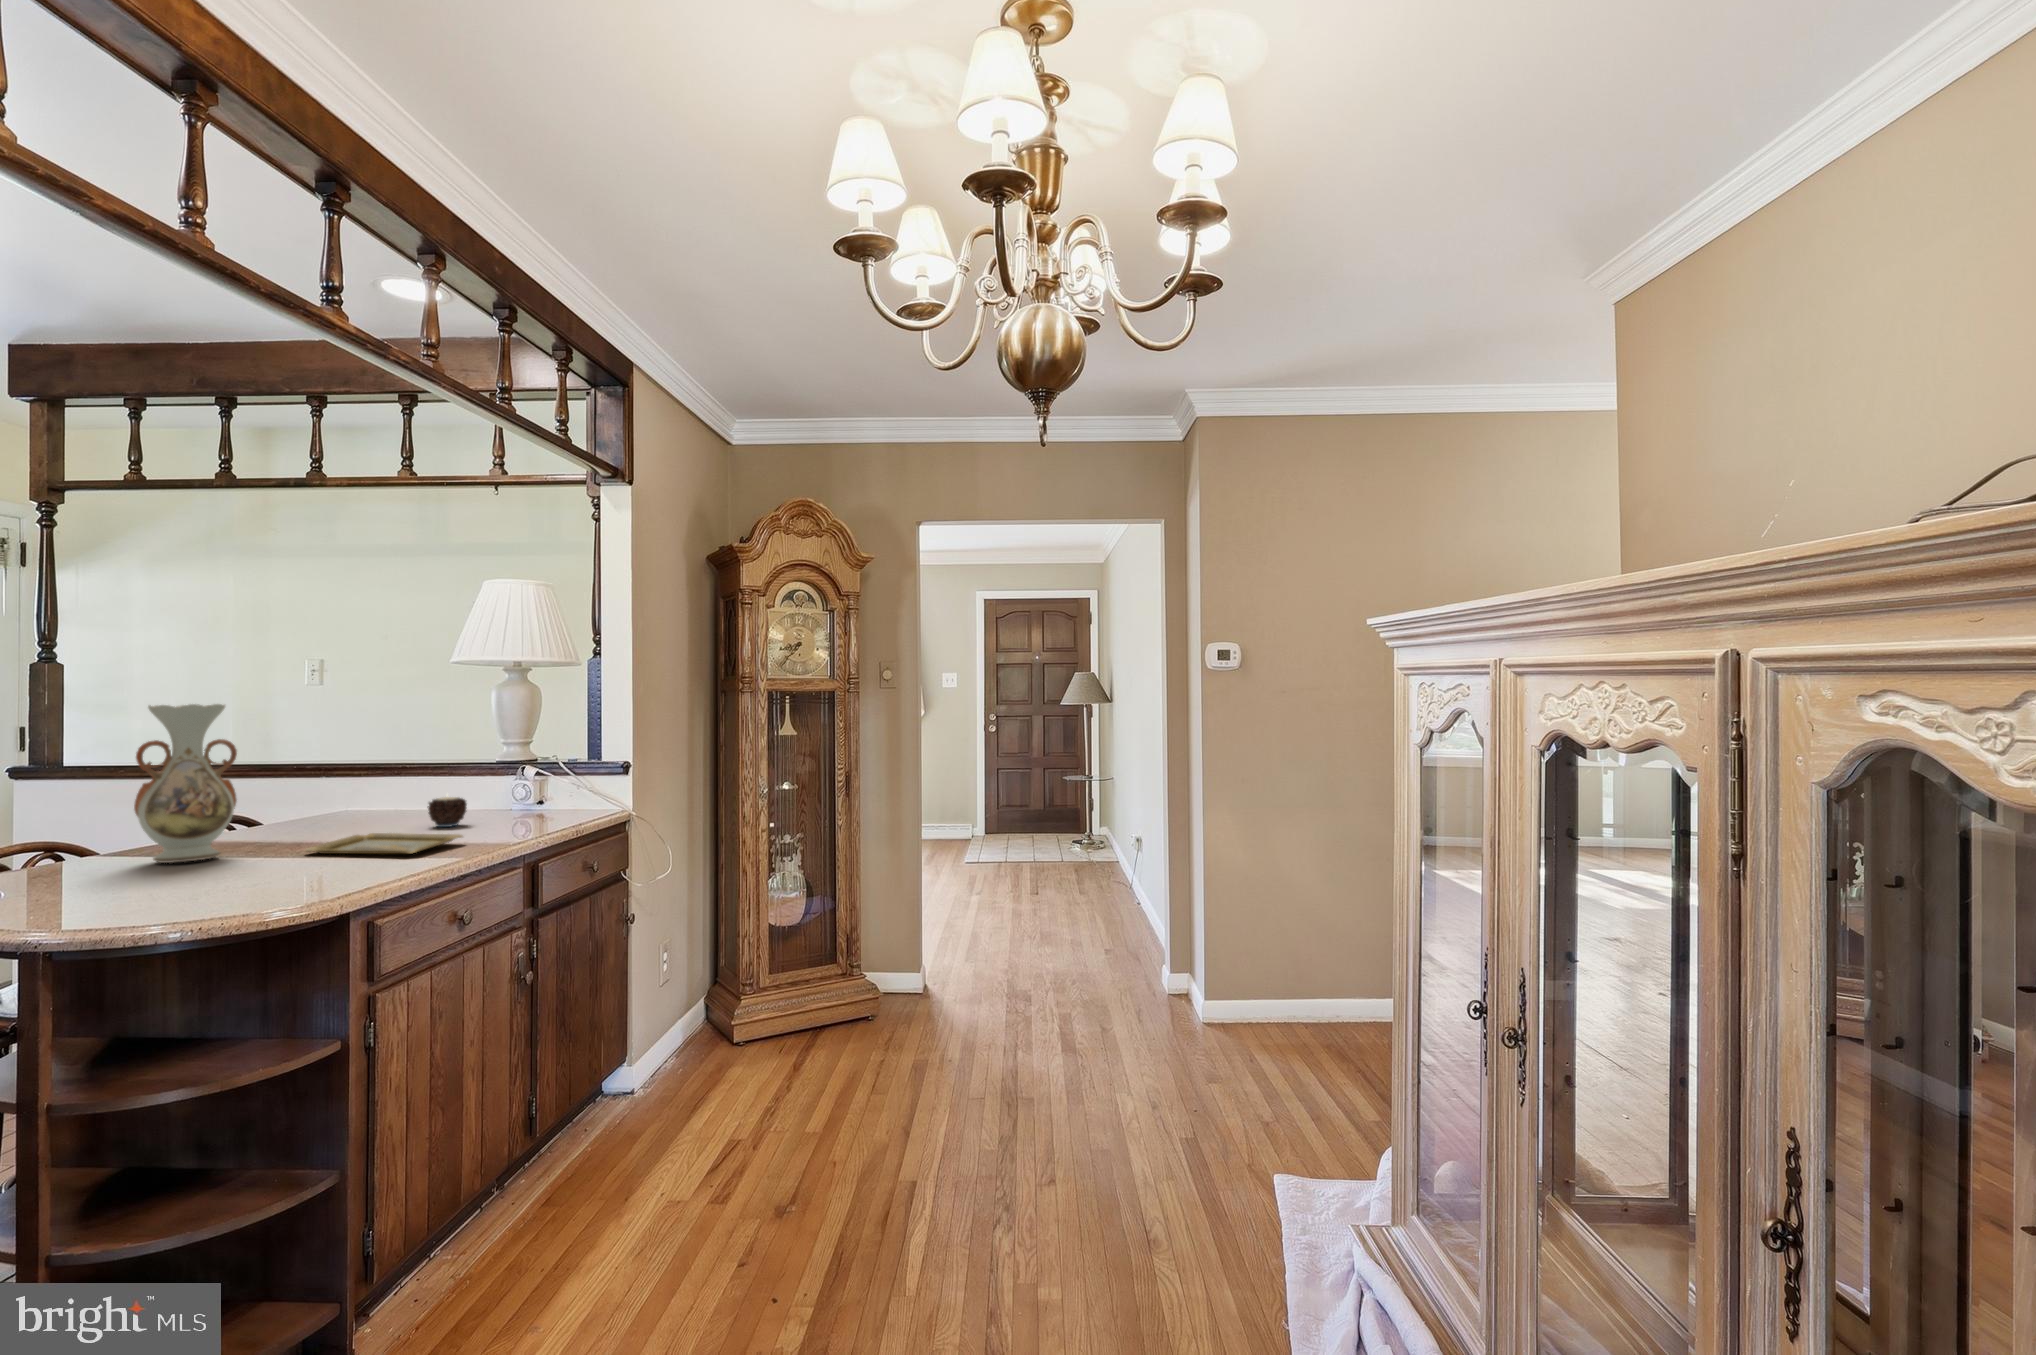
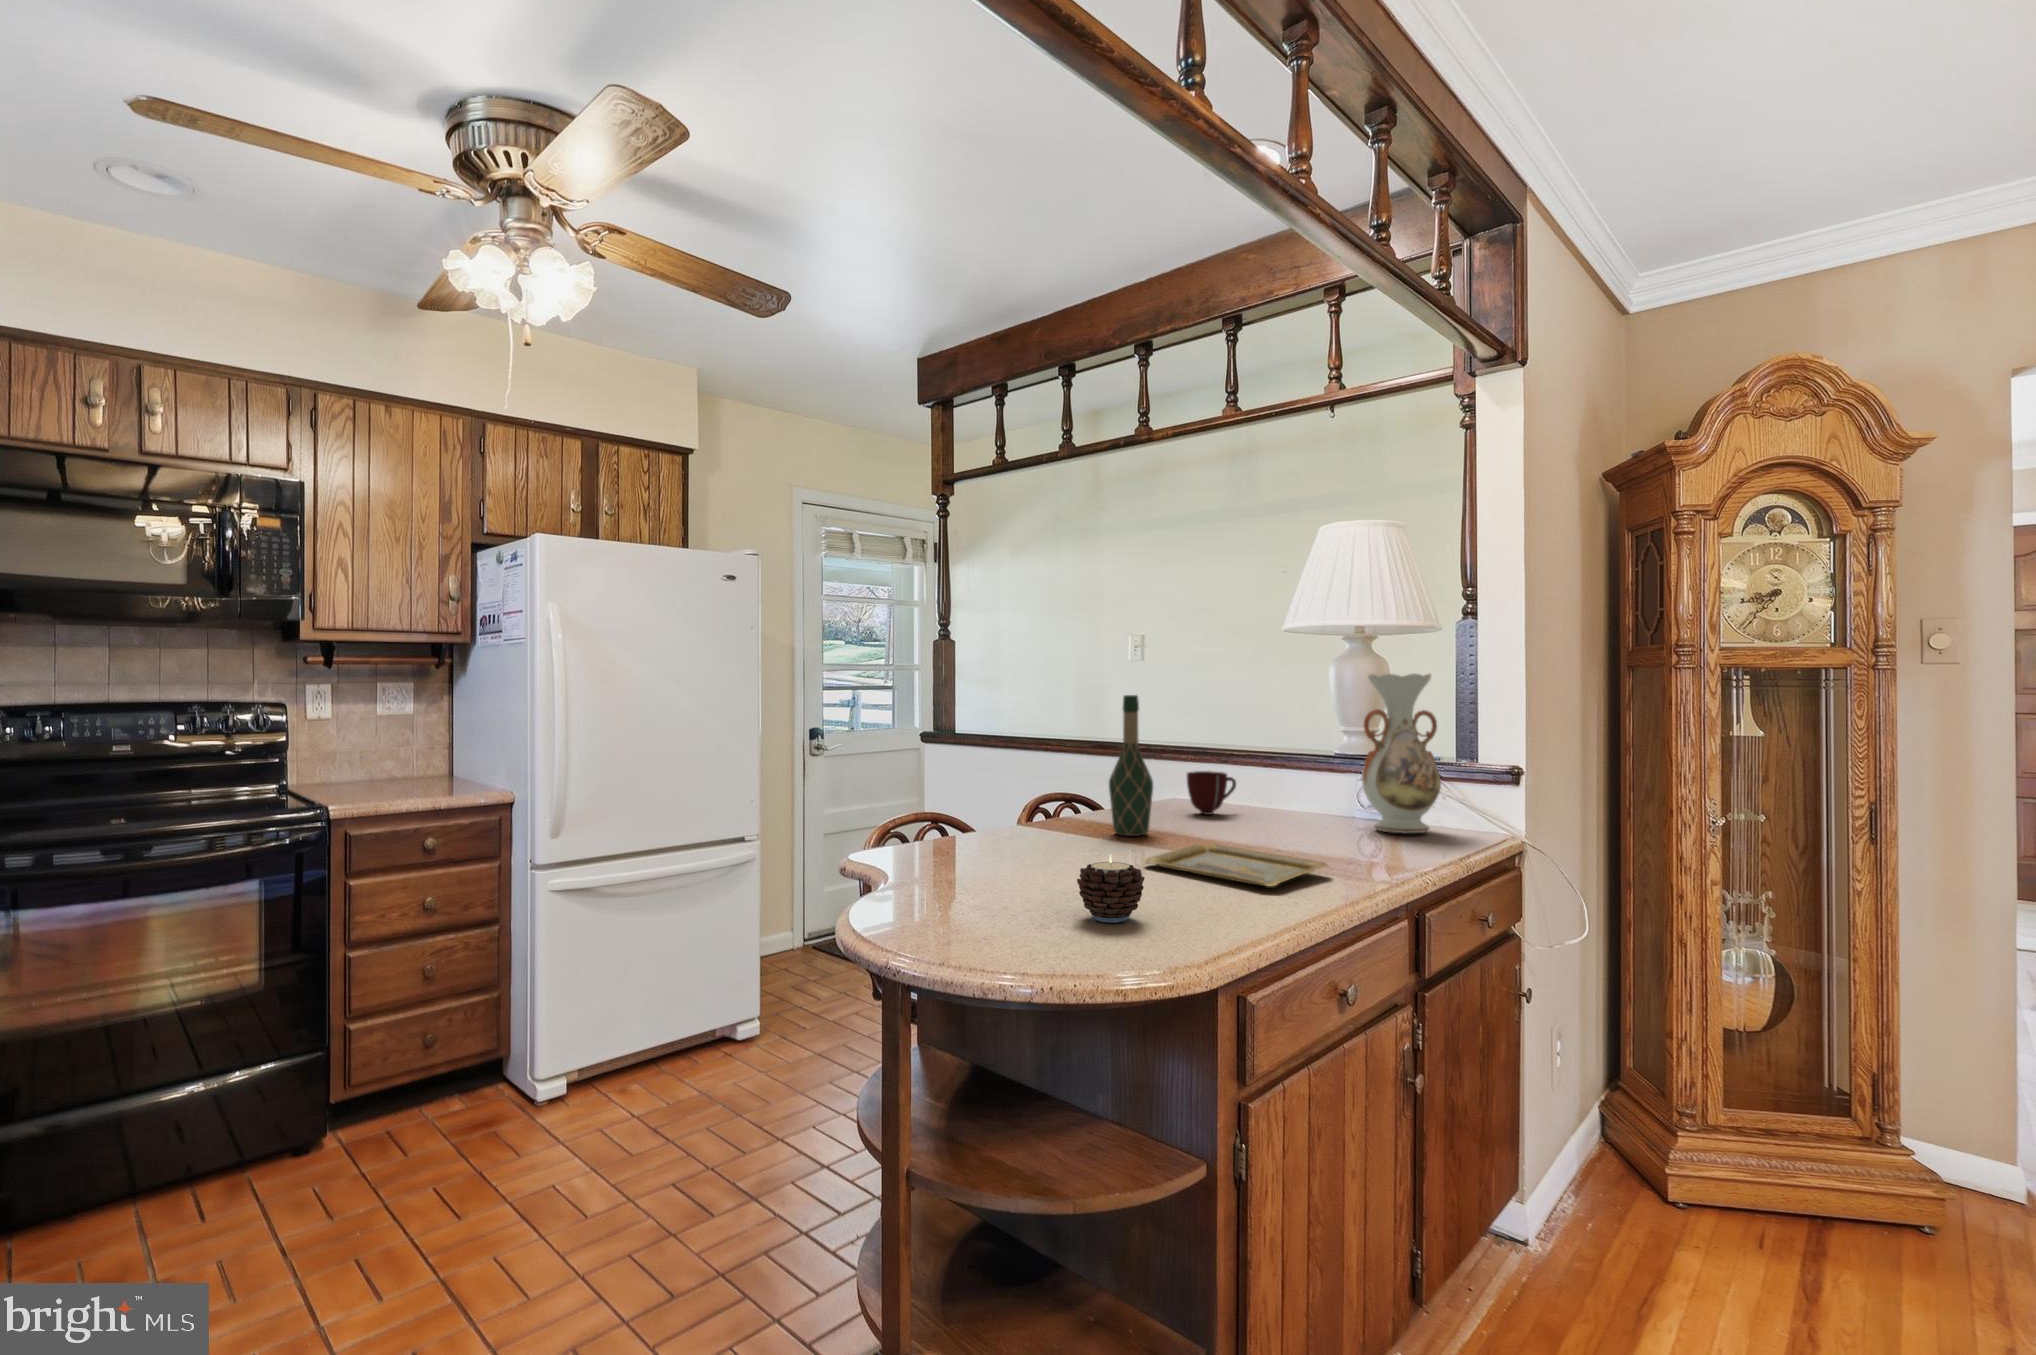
vase: present [134,704,237,863] -> present [1362,674,1441,833]
wine bottle: none [271,720,317,838] -> present [1109,695,1153,836]
mug: none [355,781,405,817] -> present [1187,771,1236,815]
candle: present [428,797,467,827] -> present [1077,855,1145,923]

